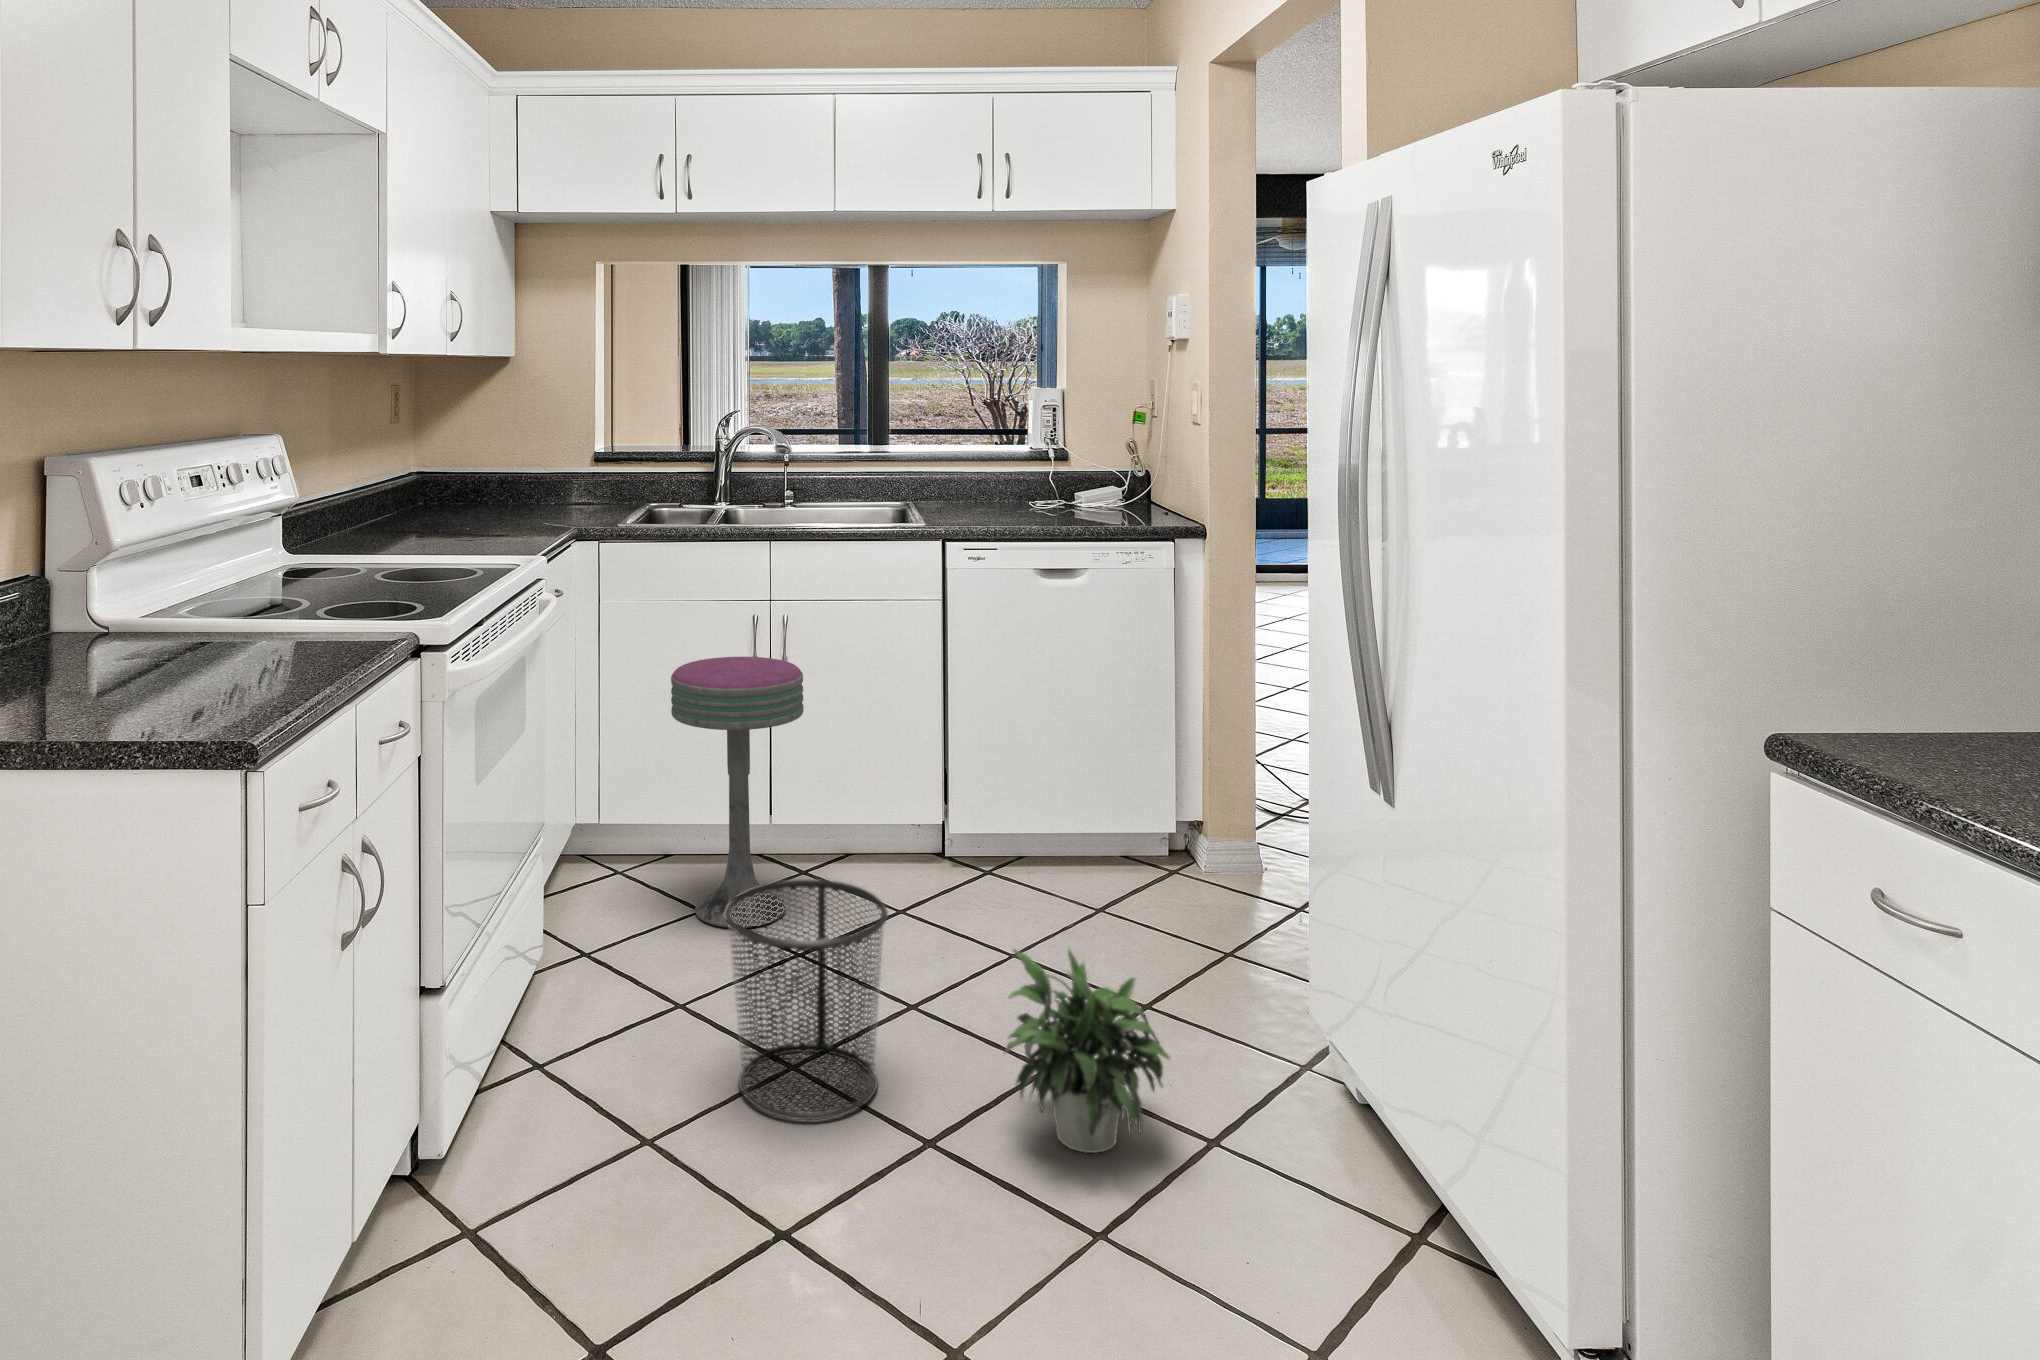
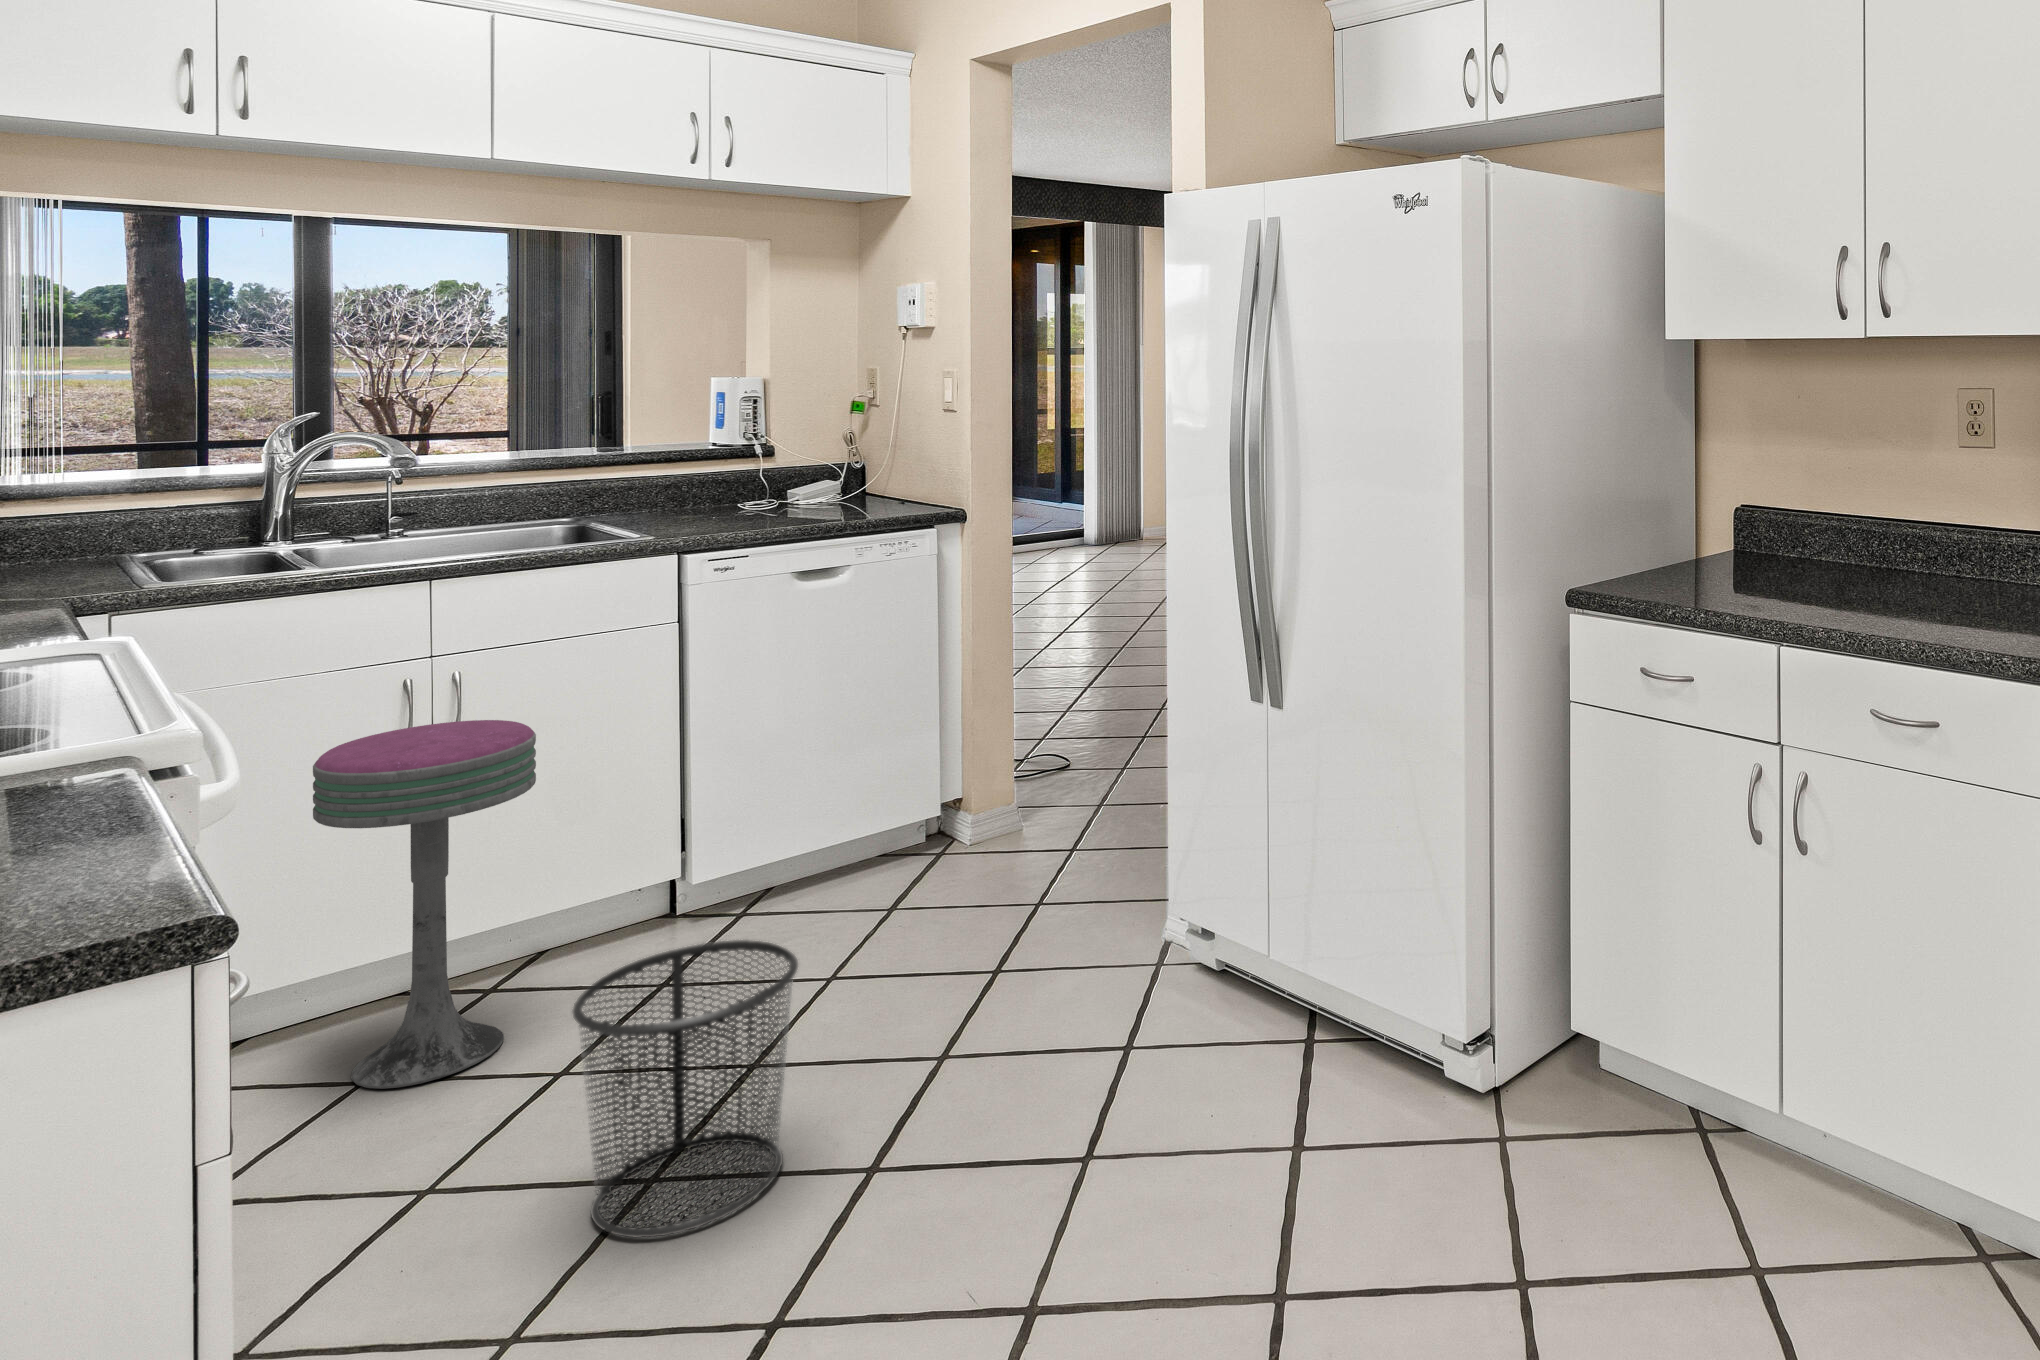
potted plant: present [1004,950,1170,1153] -> none [921,922,1115,1111]

